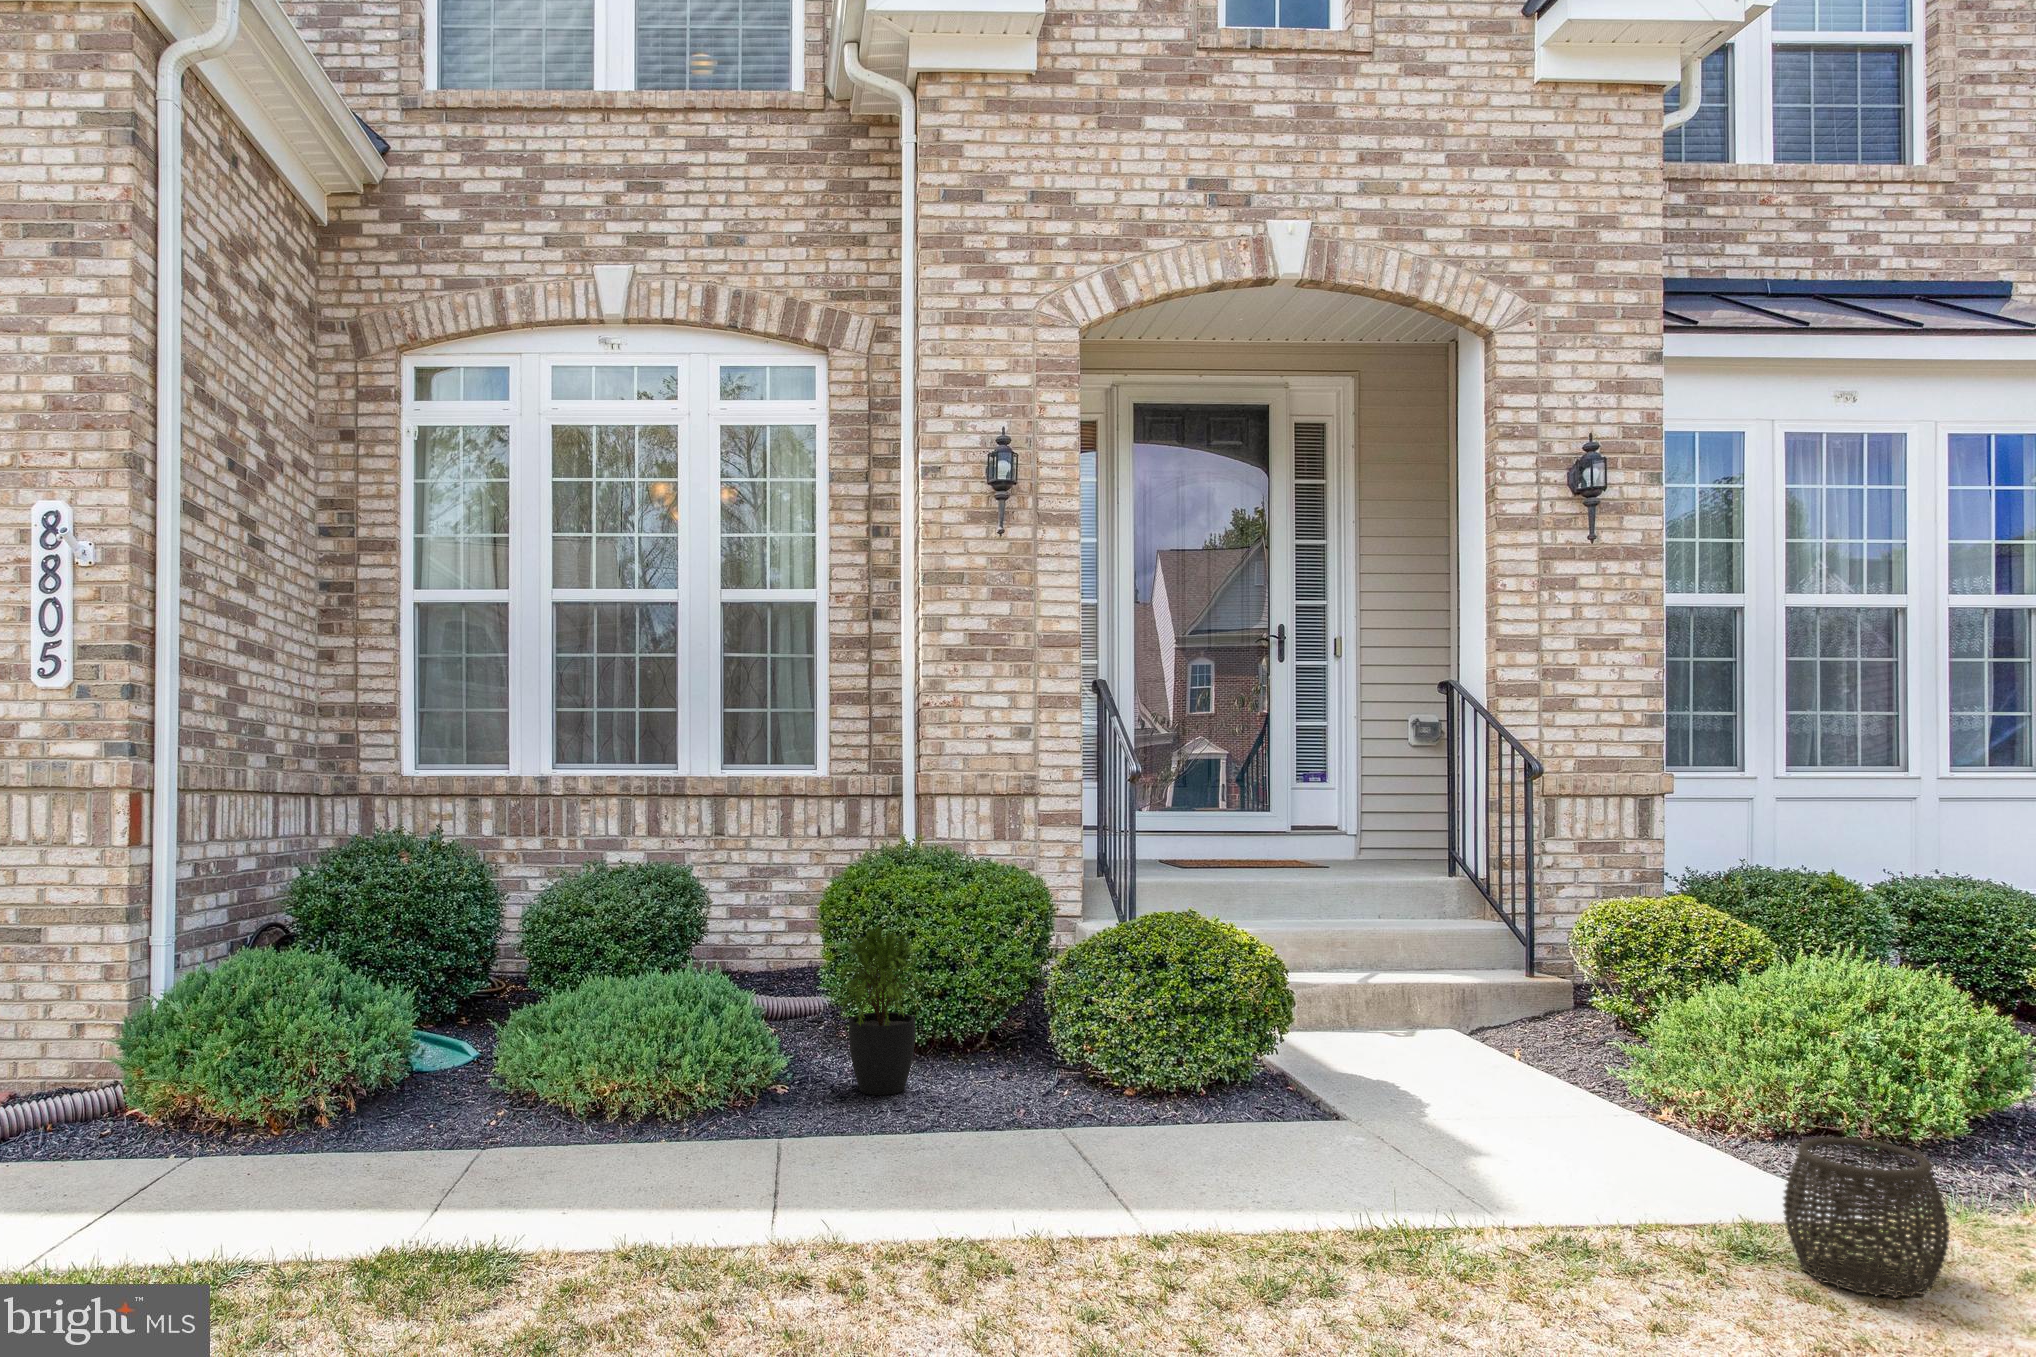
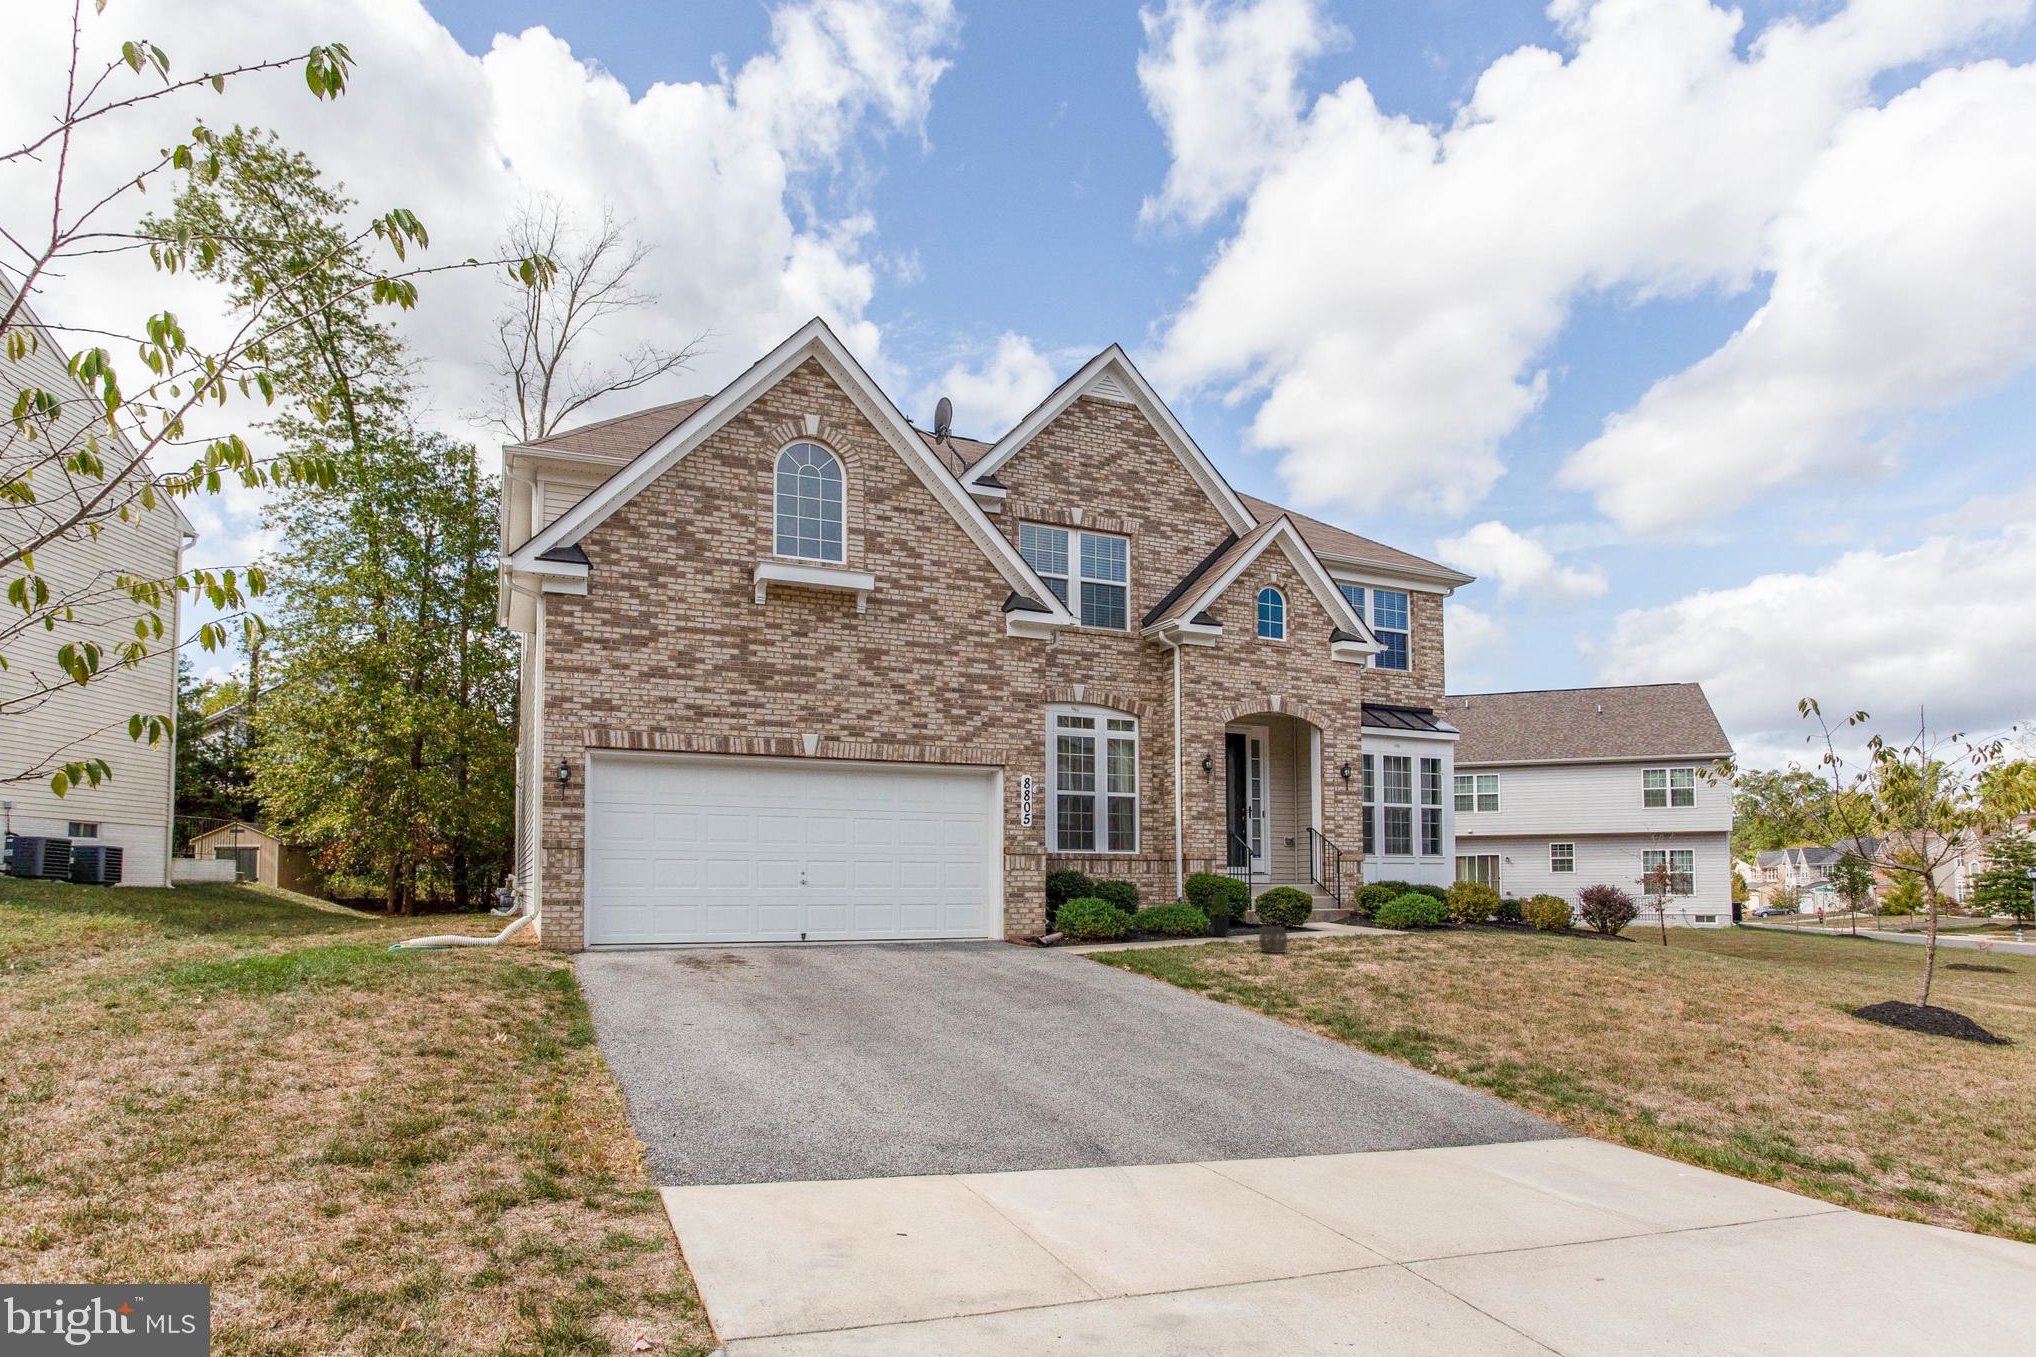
woven basket: present [1783,1137,1949,1298] -> present [1259,926,1288,953]

